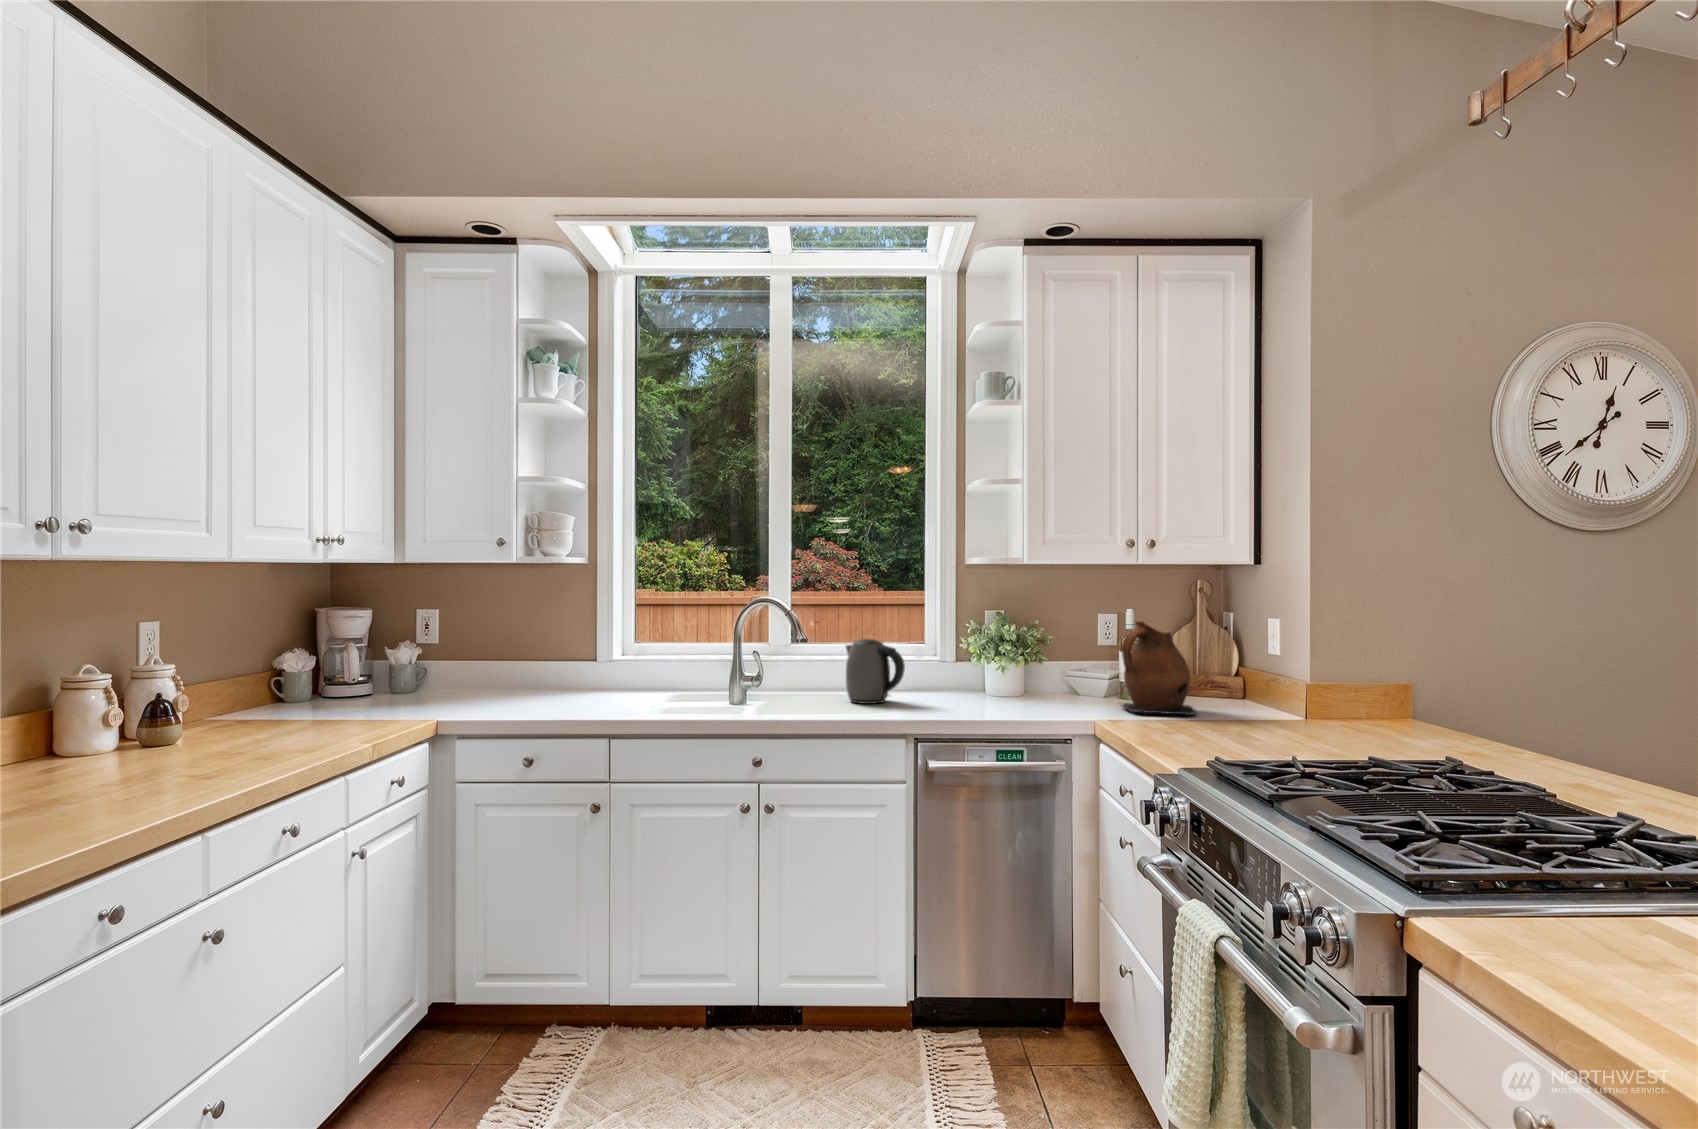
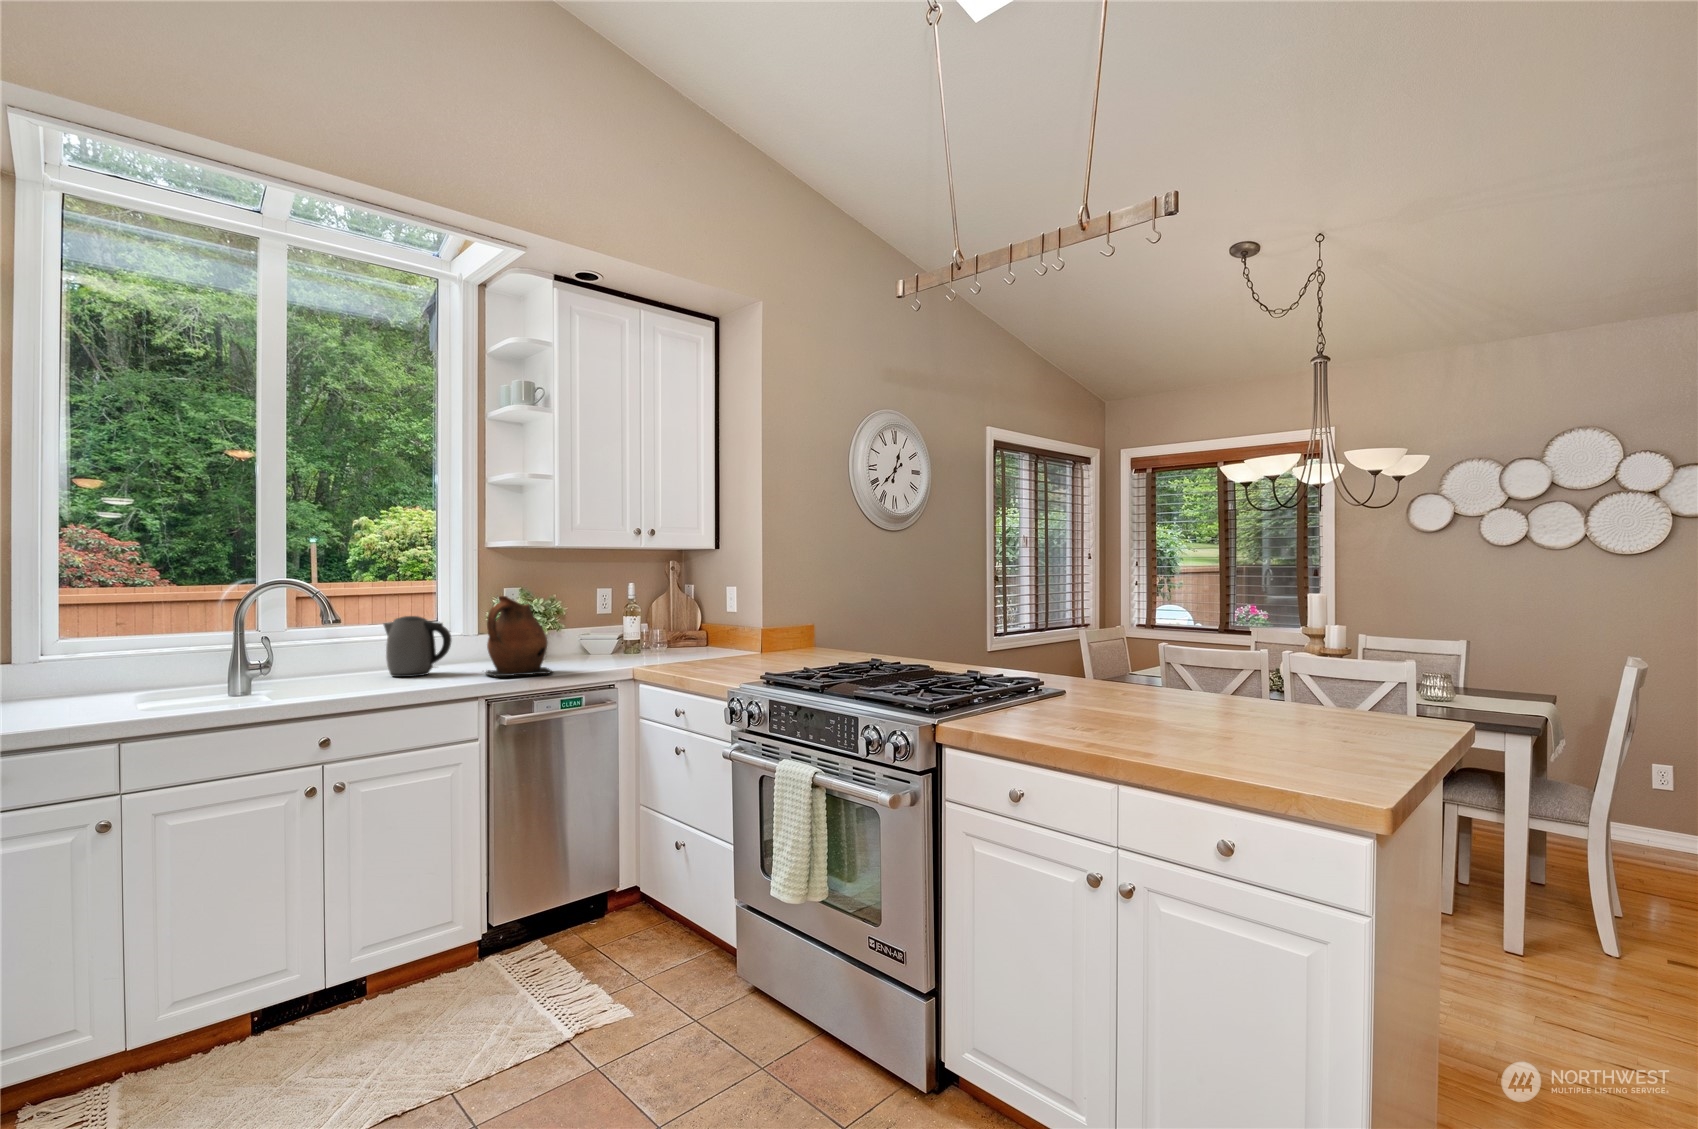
ceramic pitcher: present [1122,621,1196,715] -> present [485,596,552,676]

